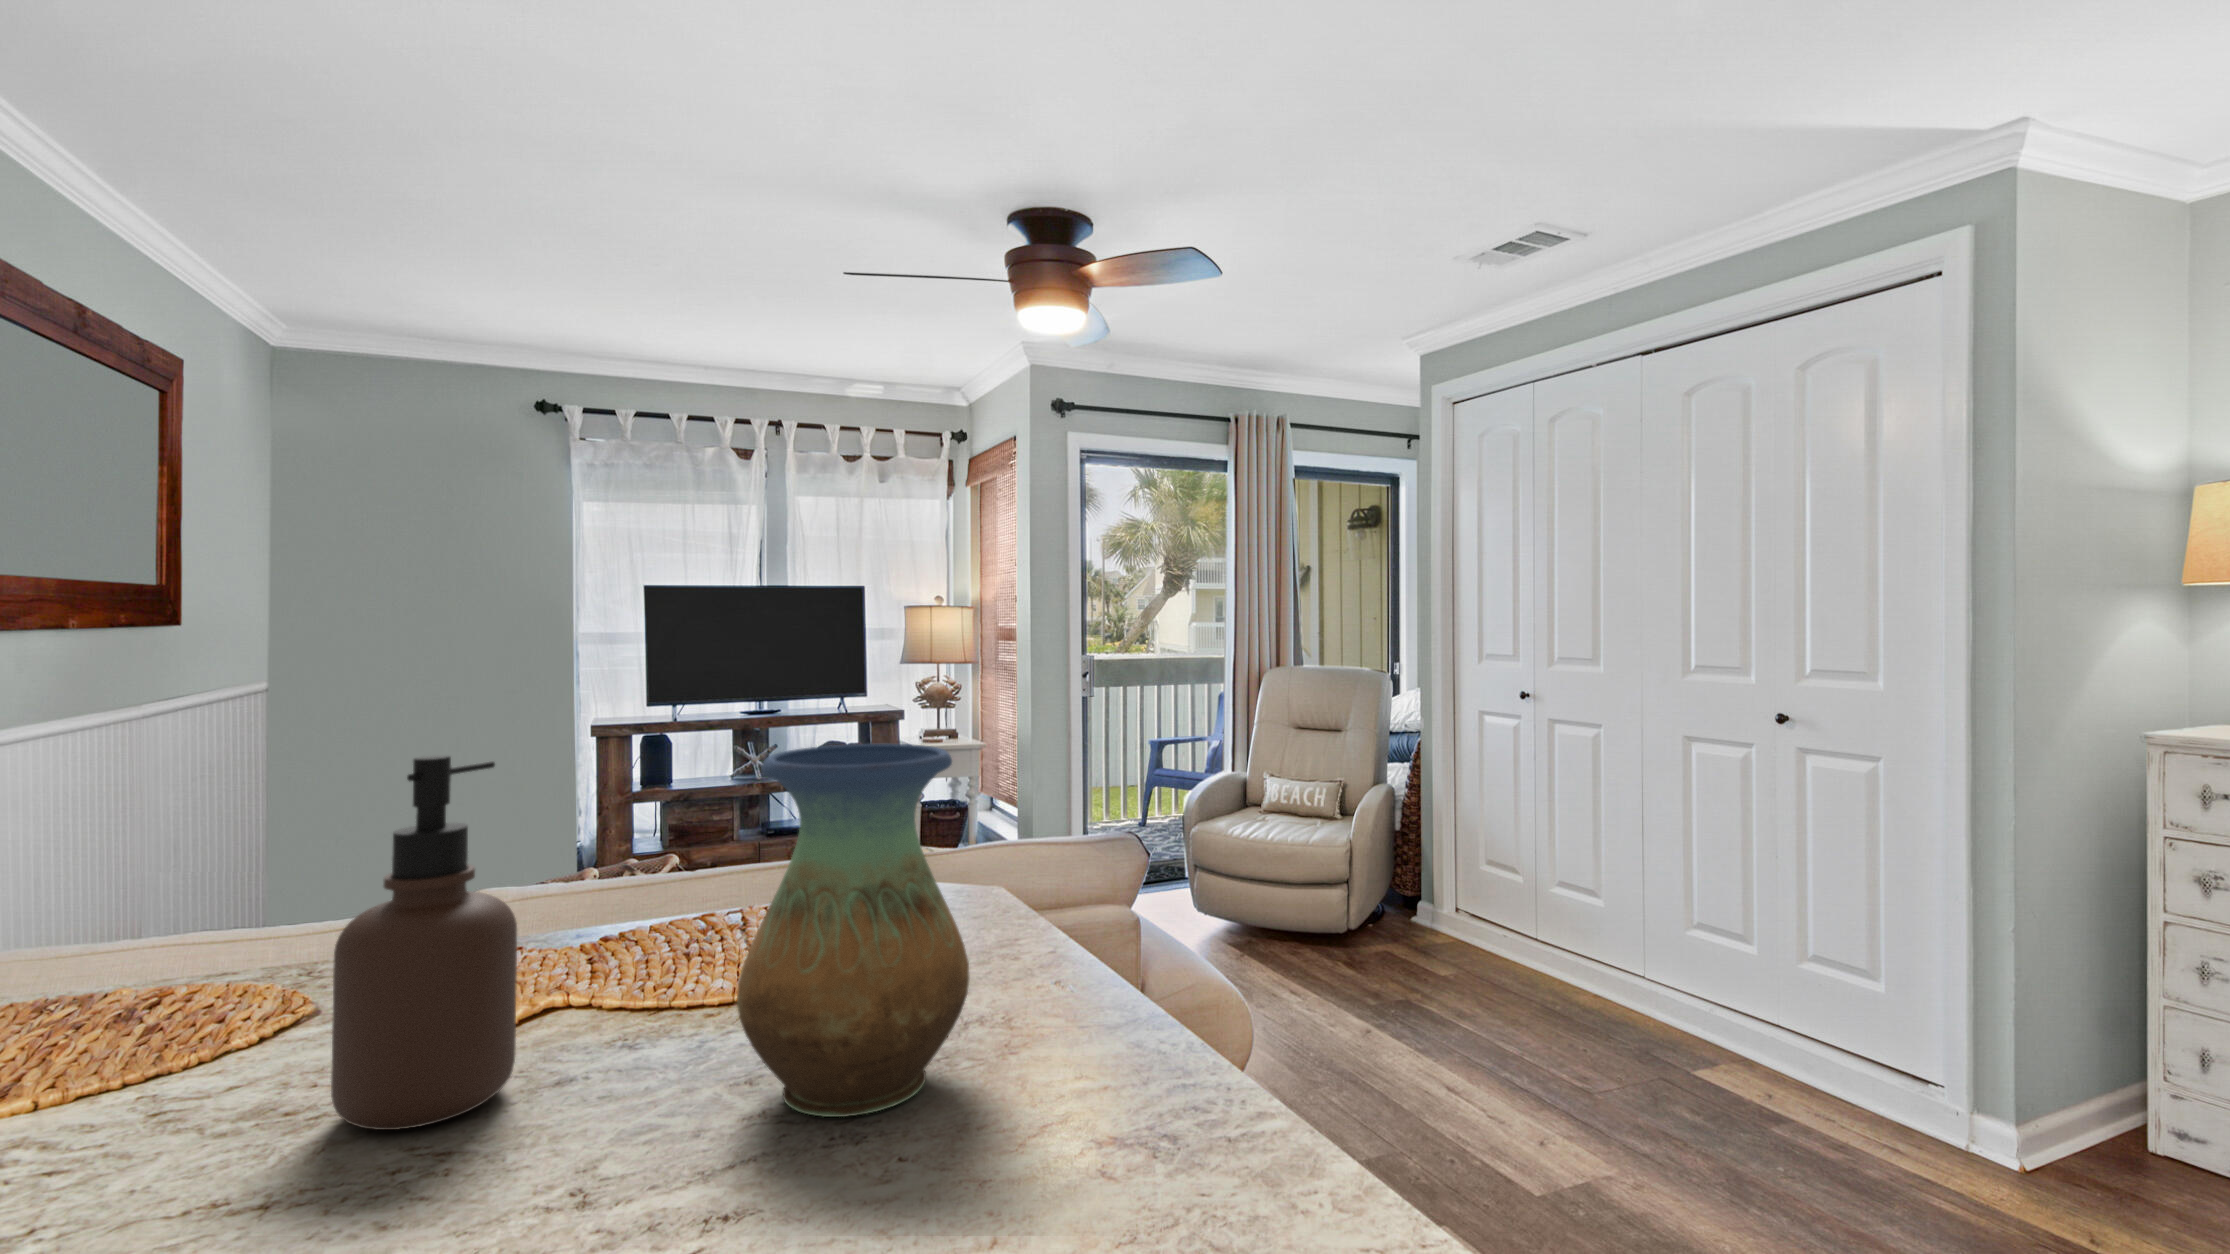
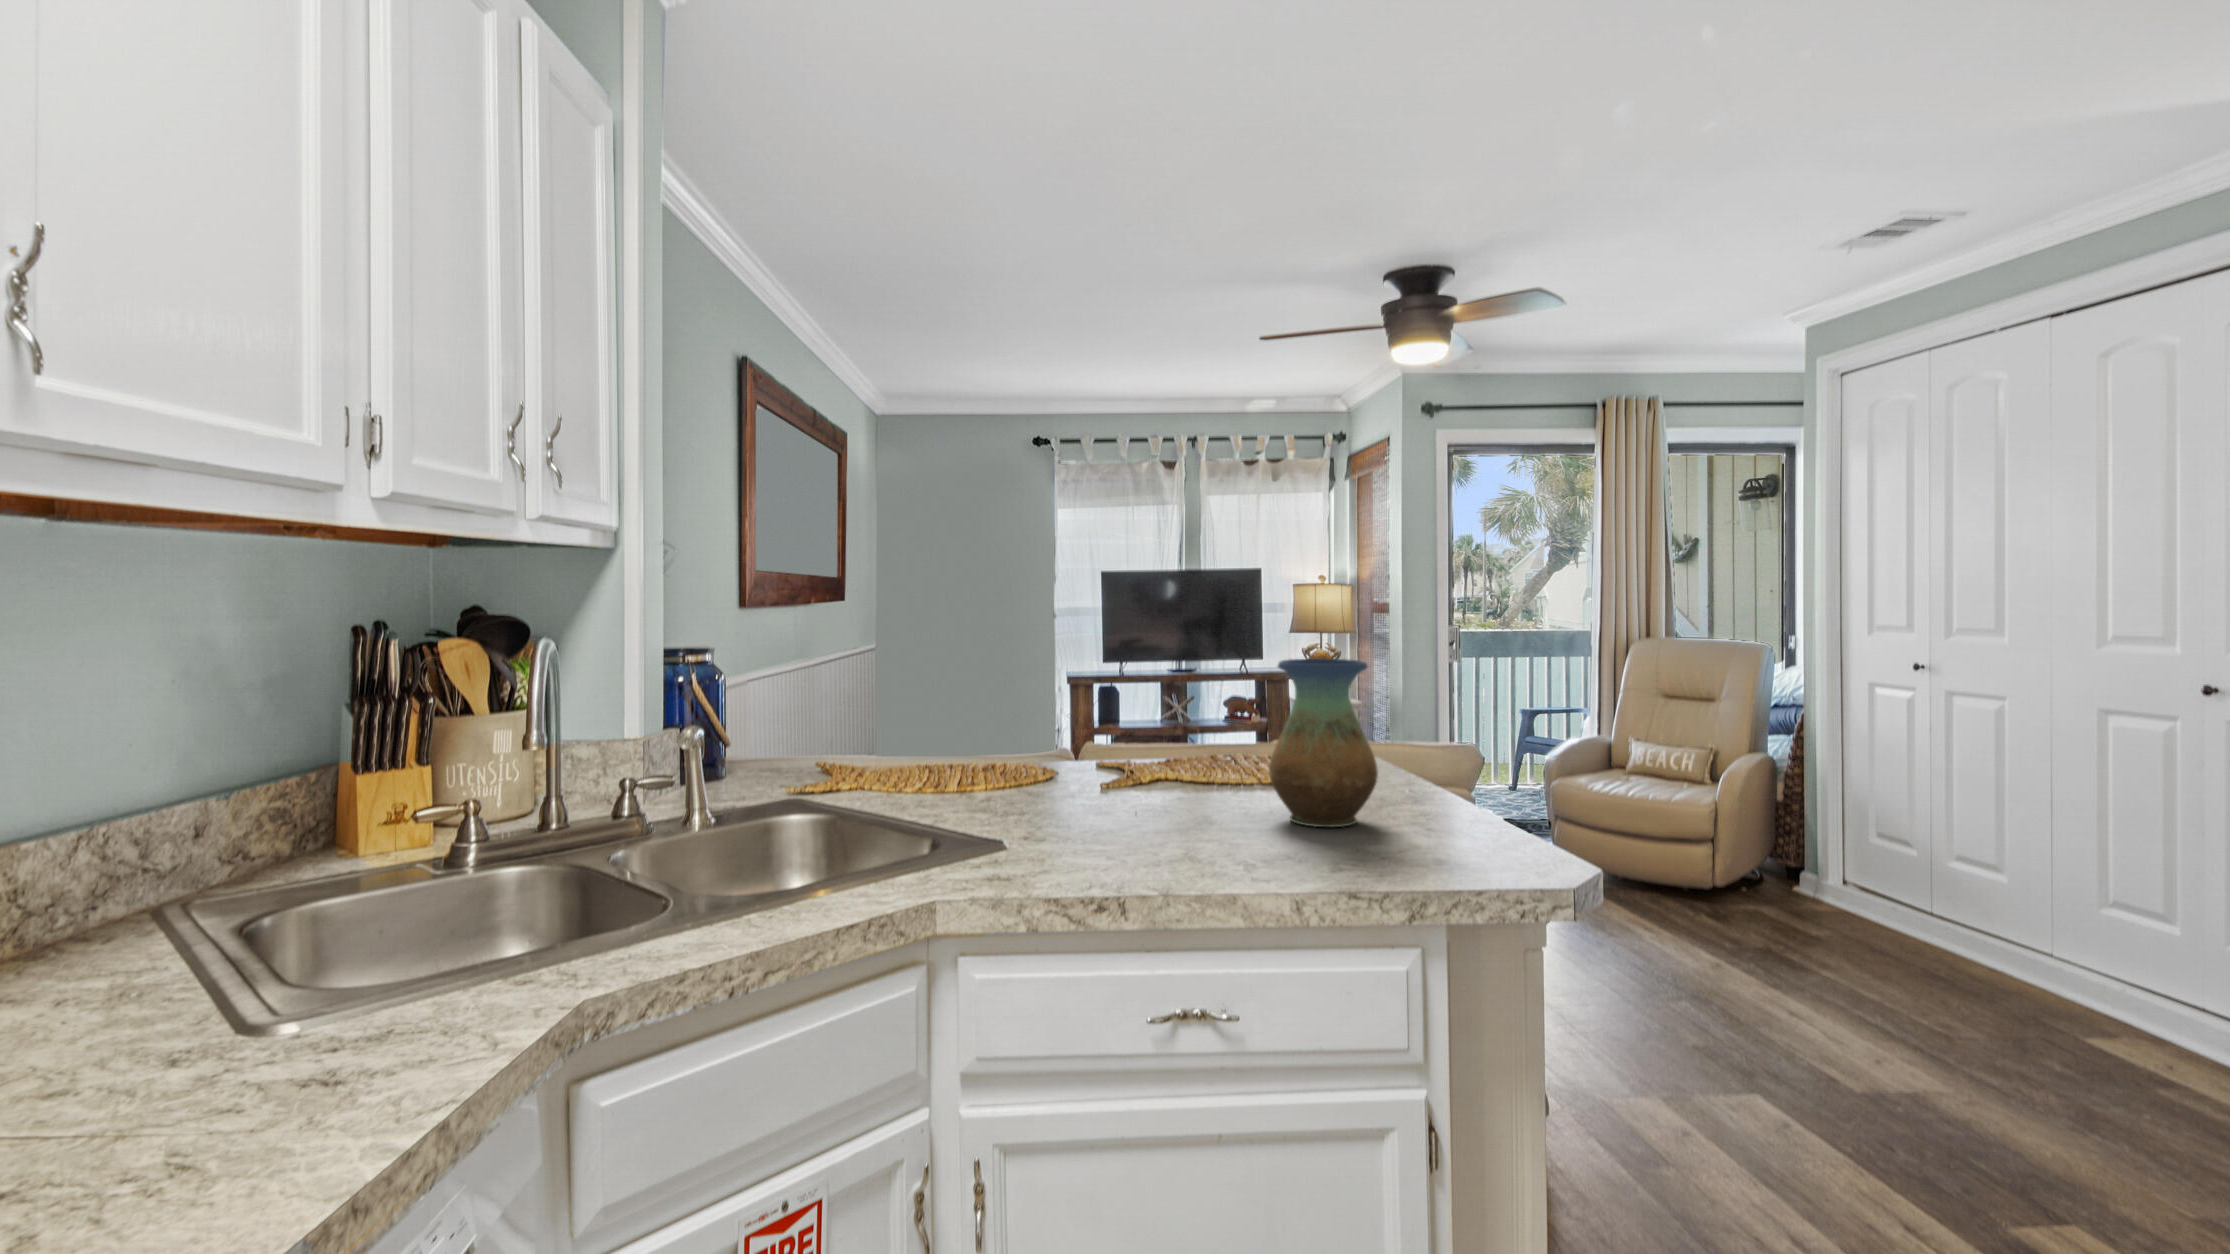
soap dispenser: present [331,755,517,1130] -> none [1105,657,1171,813]

